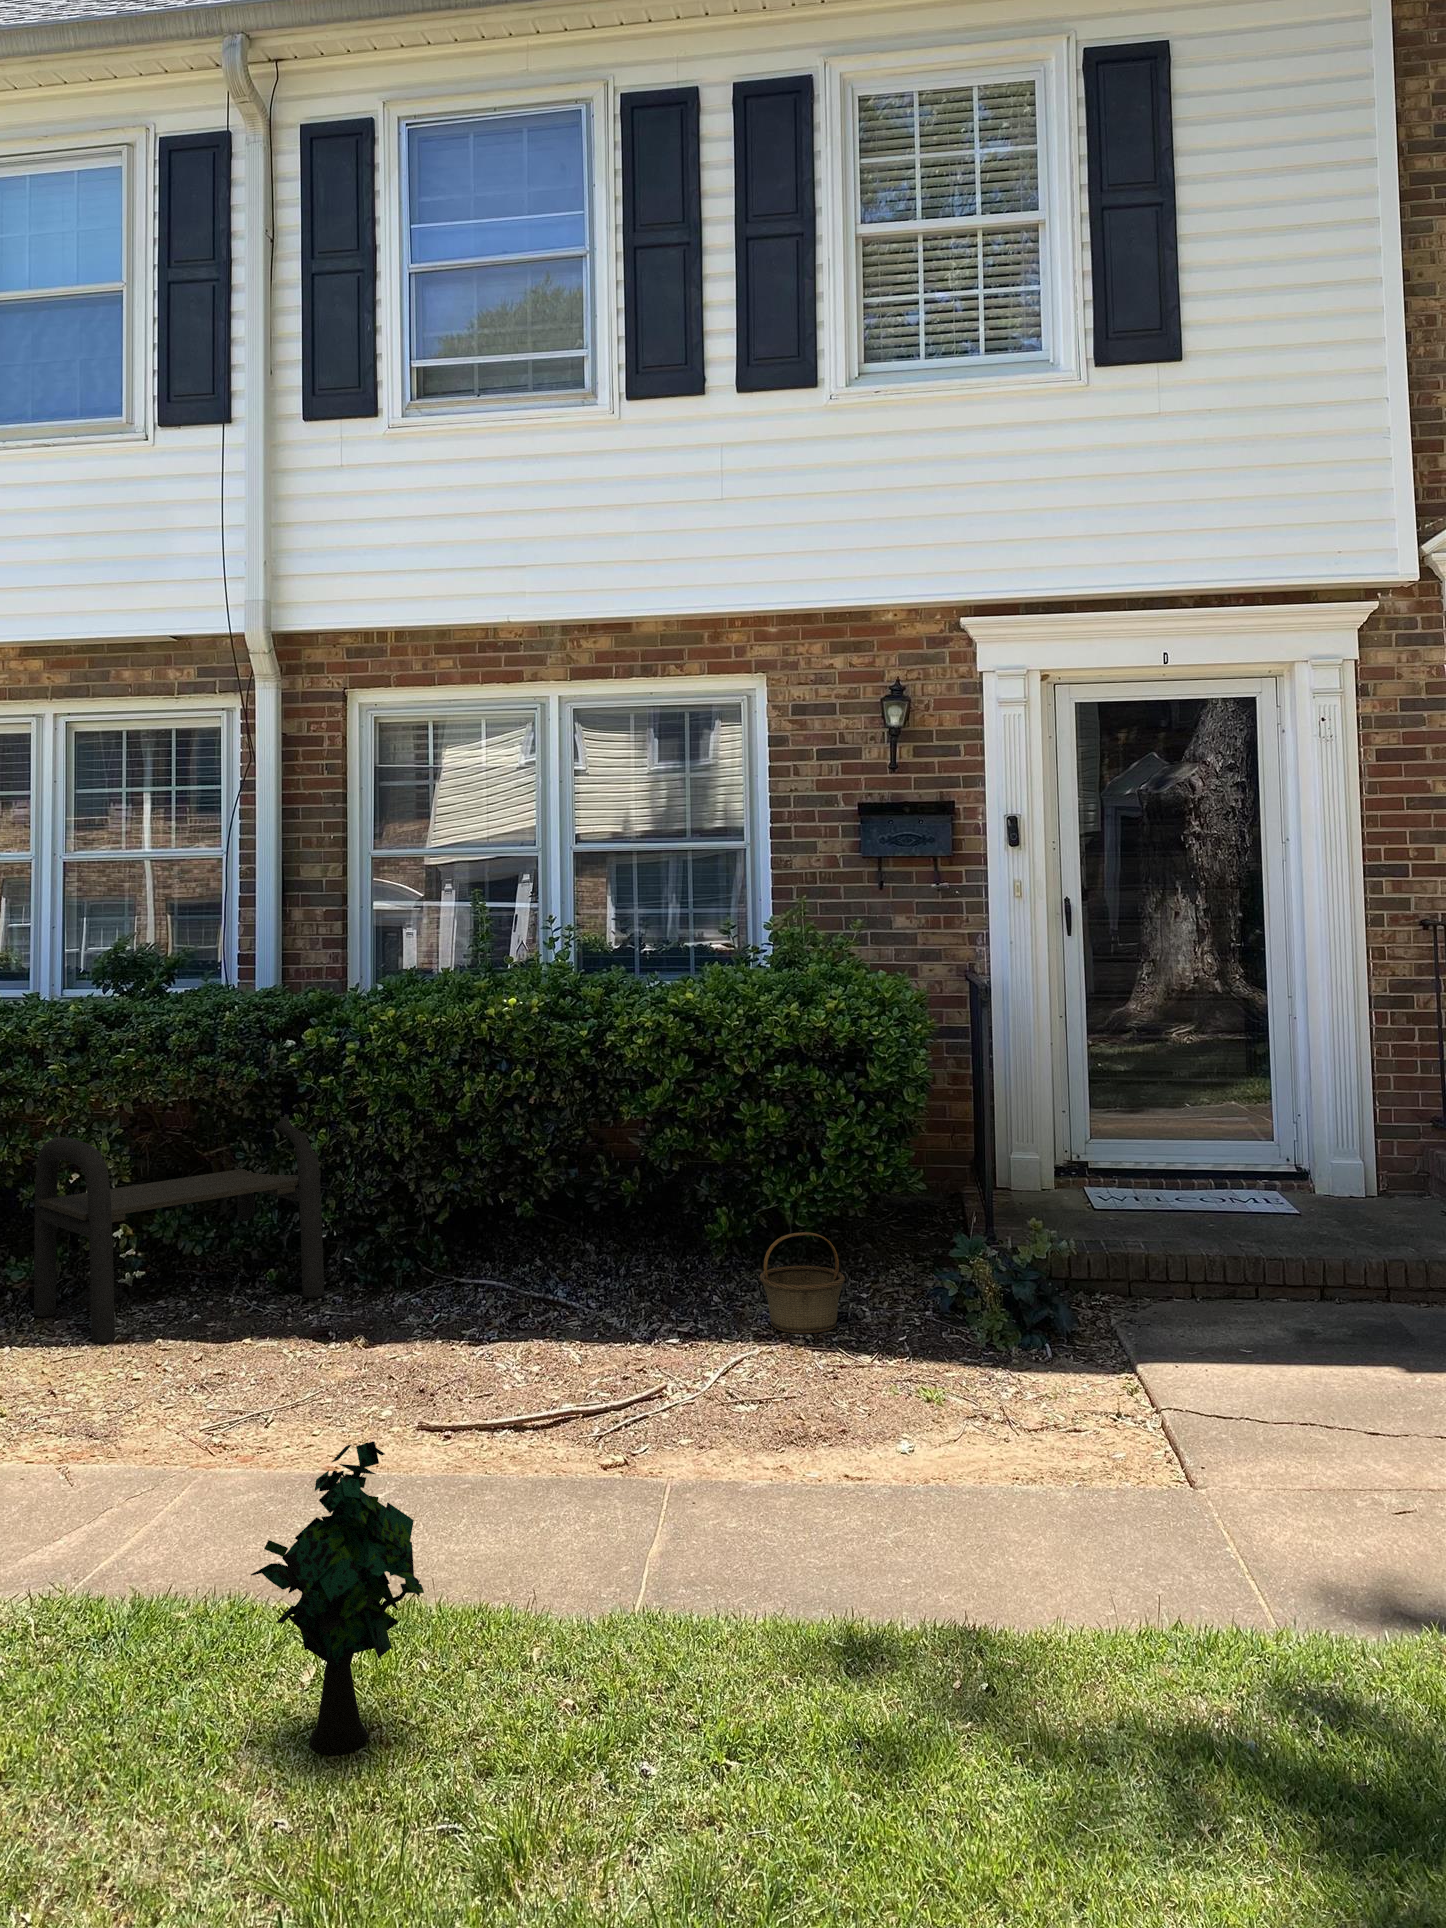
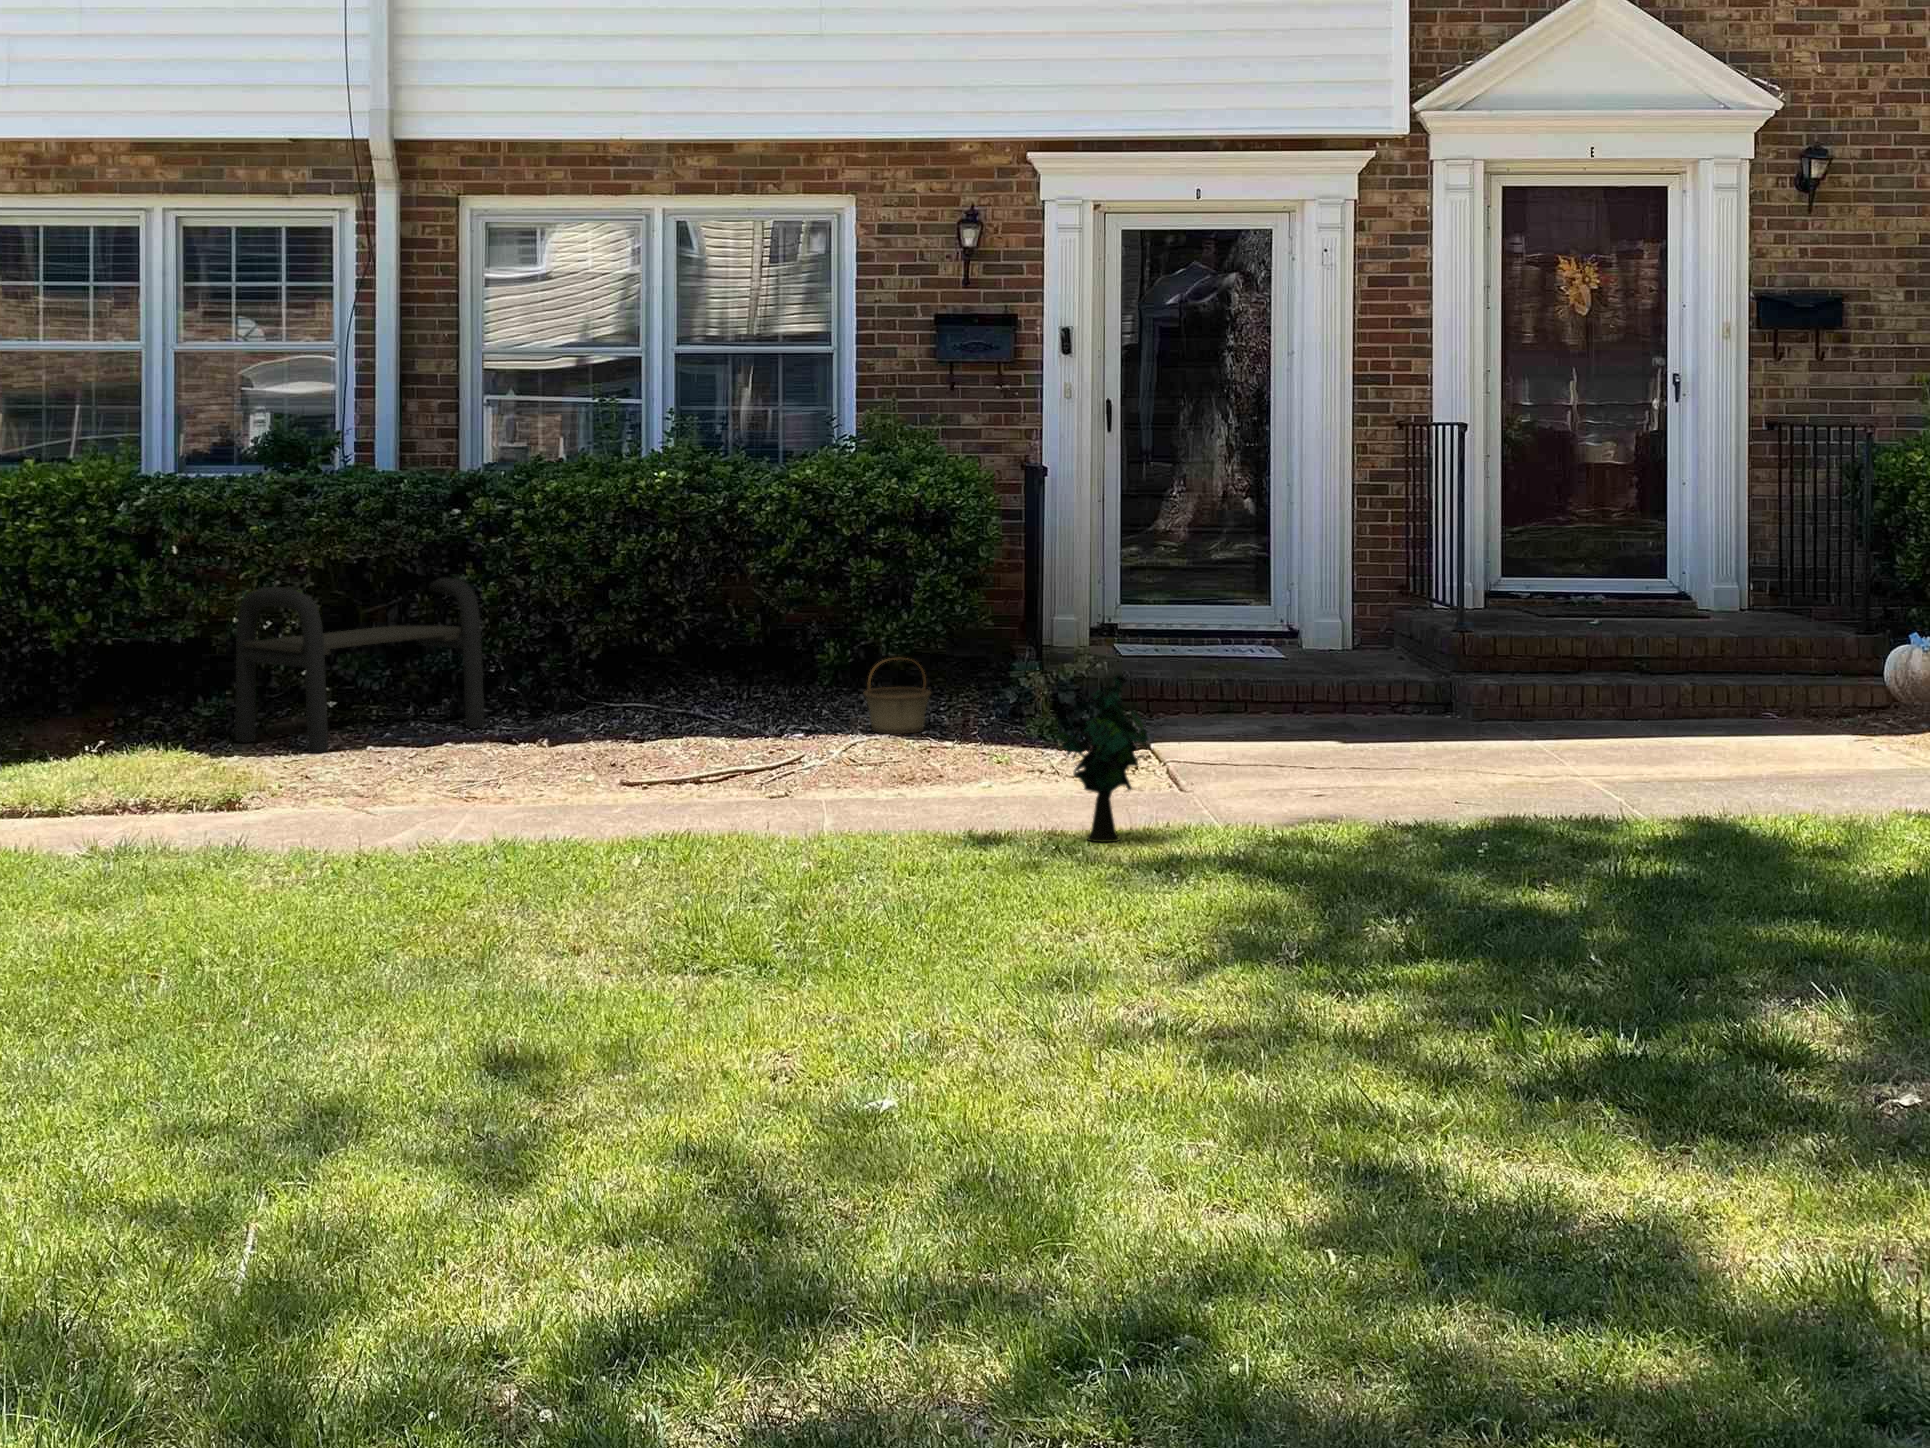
decorative plant: present [251,1442,424,1755] -> present [1056,675,1149,842]

